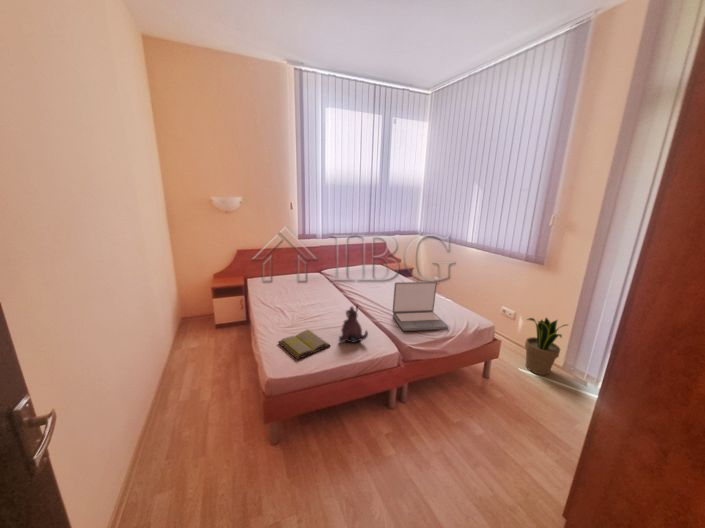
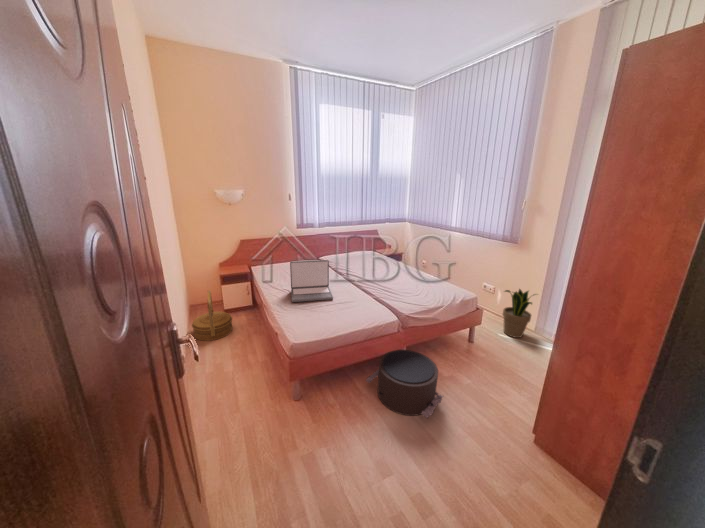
laptop: present [392,282,448,331] -> present [290,260,333,302]
woven basket: none [175,304,220,361] -> present [192,291,232,341]
plush toy: present [339,305,368,343] -> none [348,281,373,314]
diary: present [278,330,330,359] -> none [296,305,341,328]
pouf: none [354,389,449,488] -> present [366,350,443,418]

